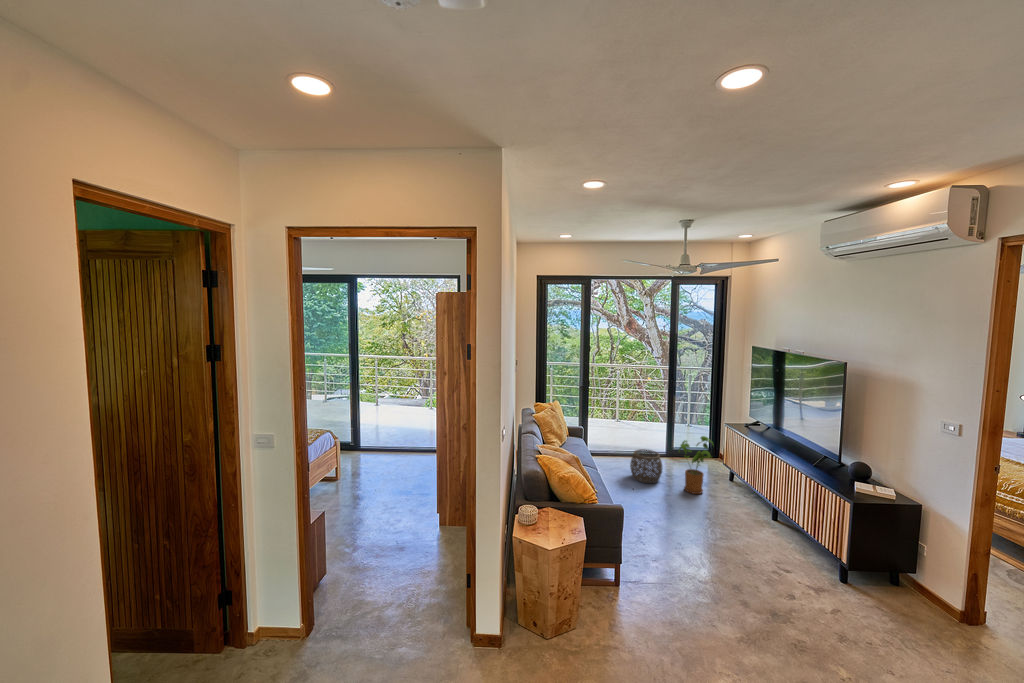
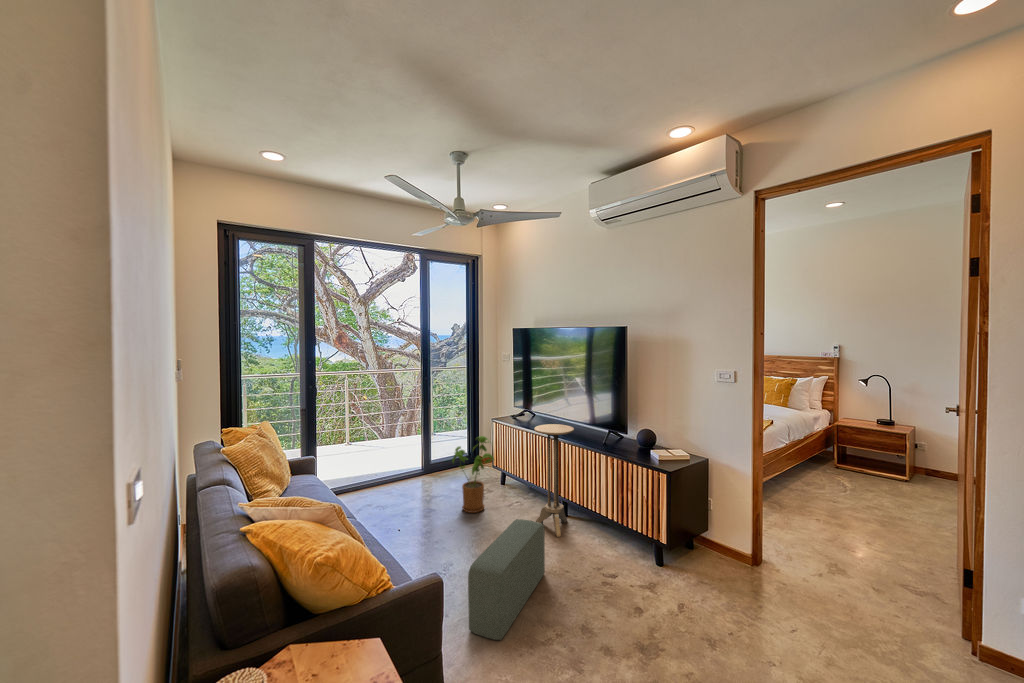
side table: none [741,438,781,531] -> present [534,424,574,537]
woven basket: present [630,449,663,483] -> none [389,470,433,517]
pouf: none [654,502,728,568] -> present [468,519,545,640]

